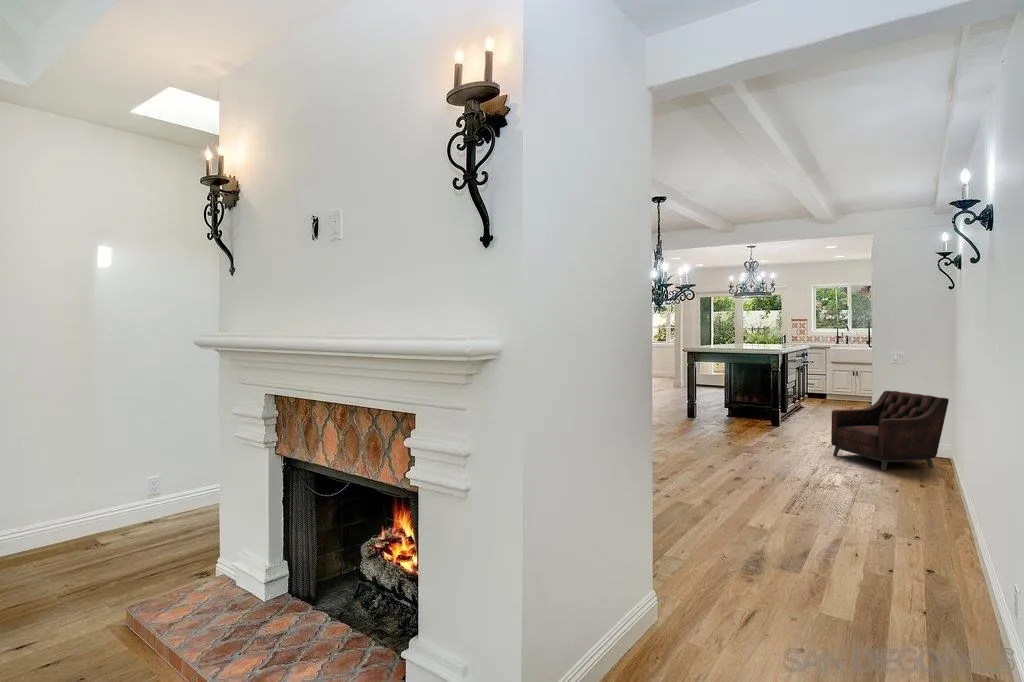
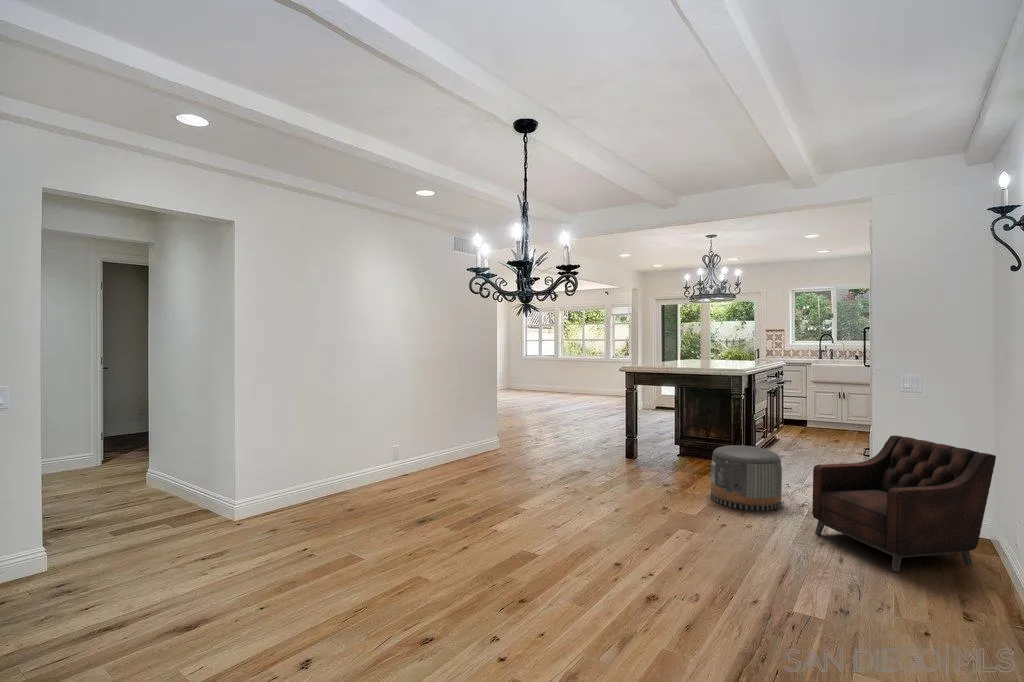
pouf: none [759,403,810,445] -> present [711,445,782,511]

